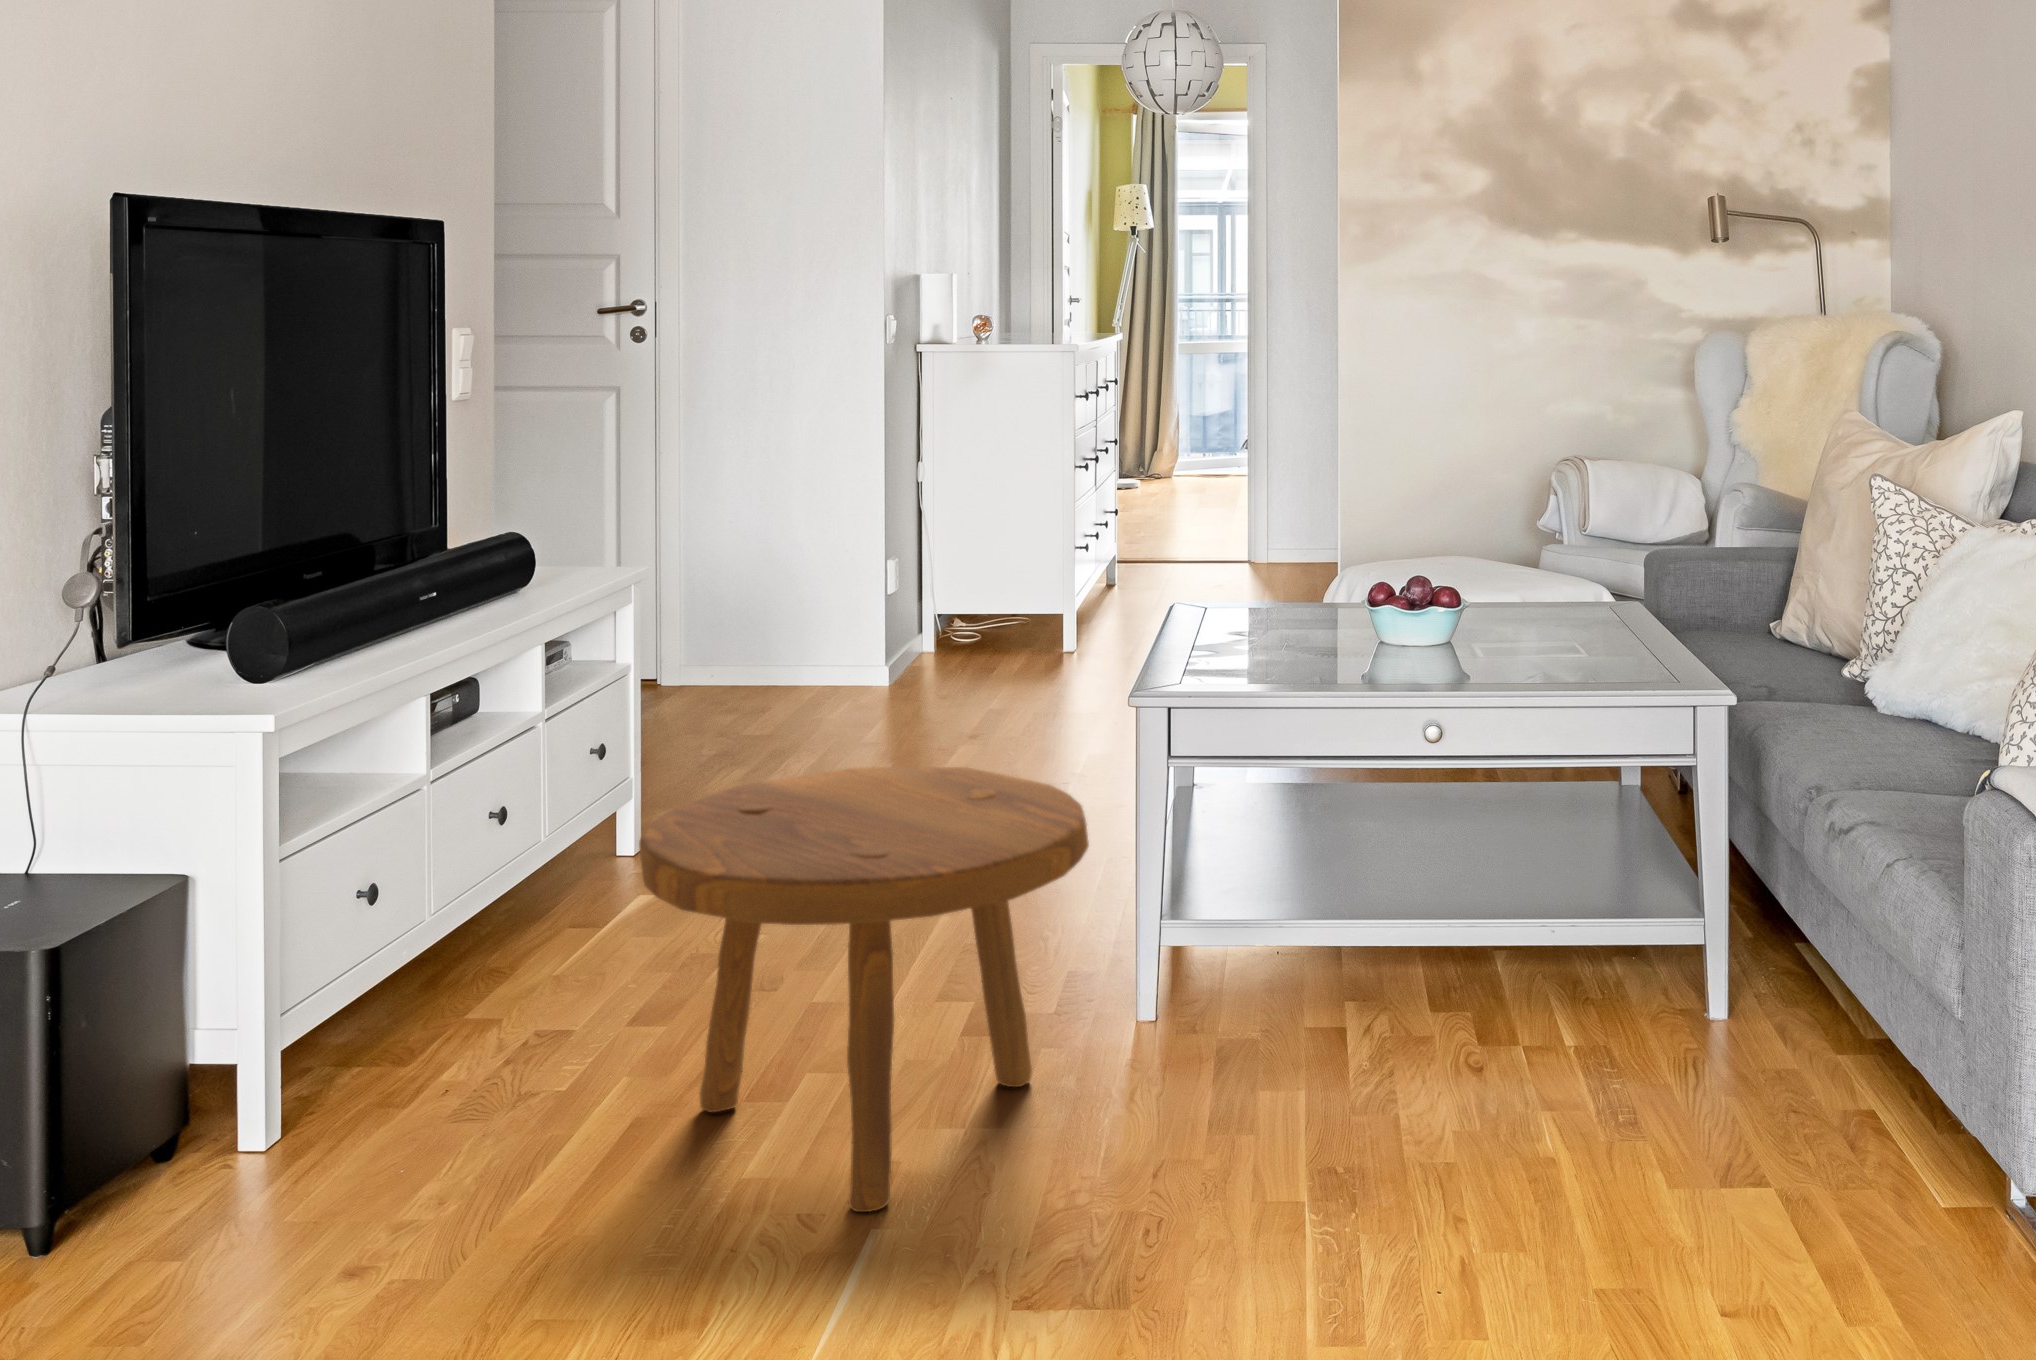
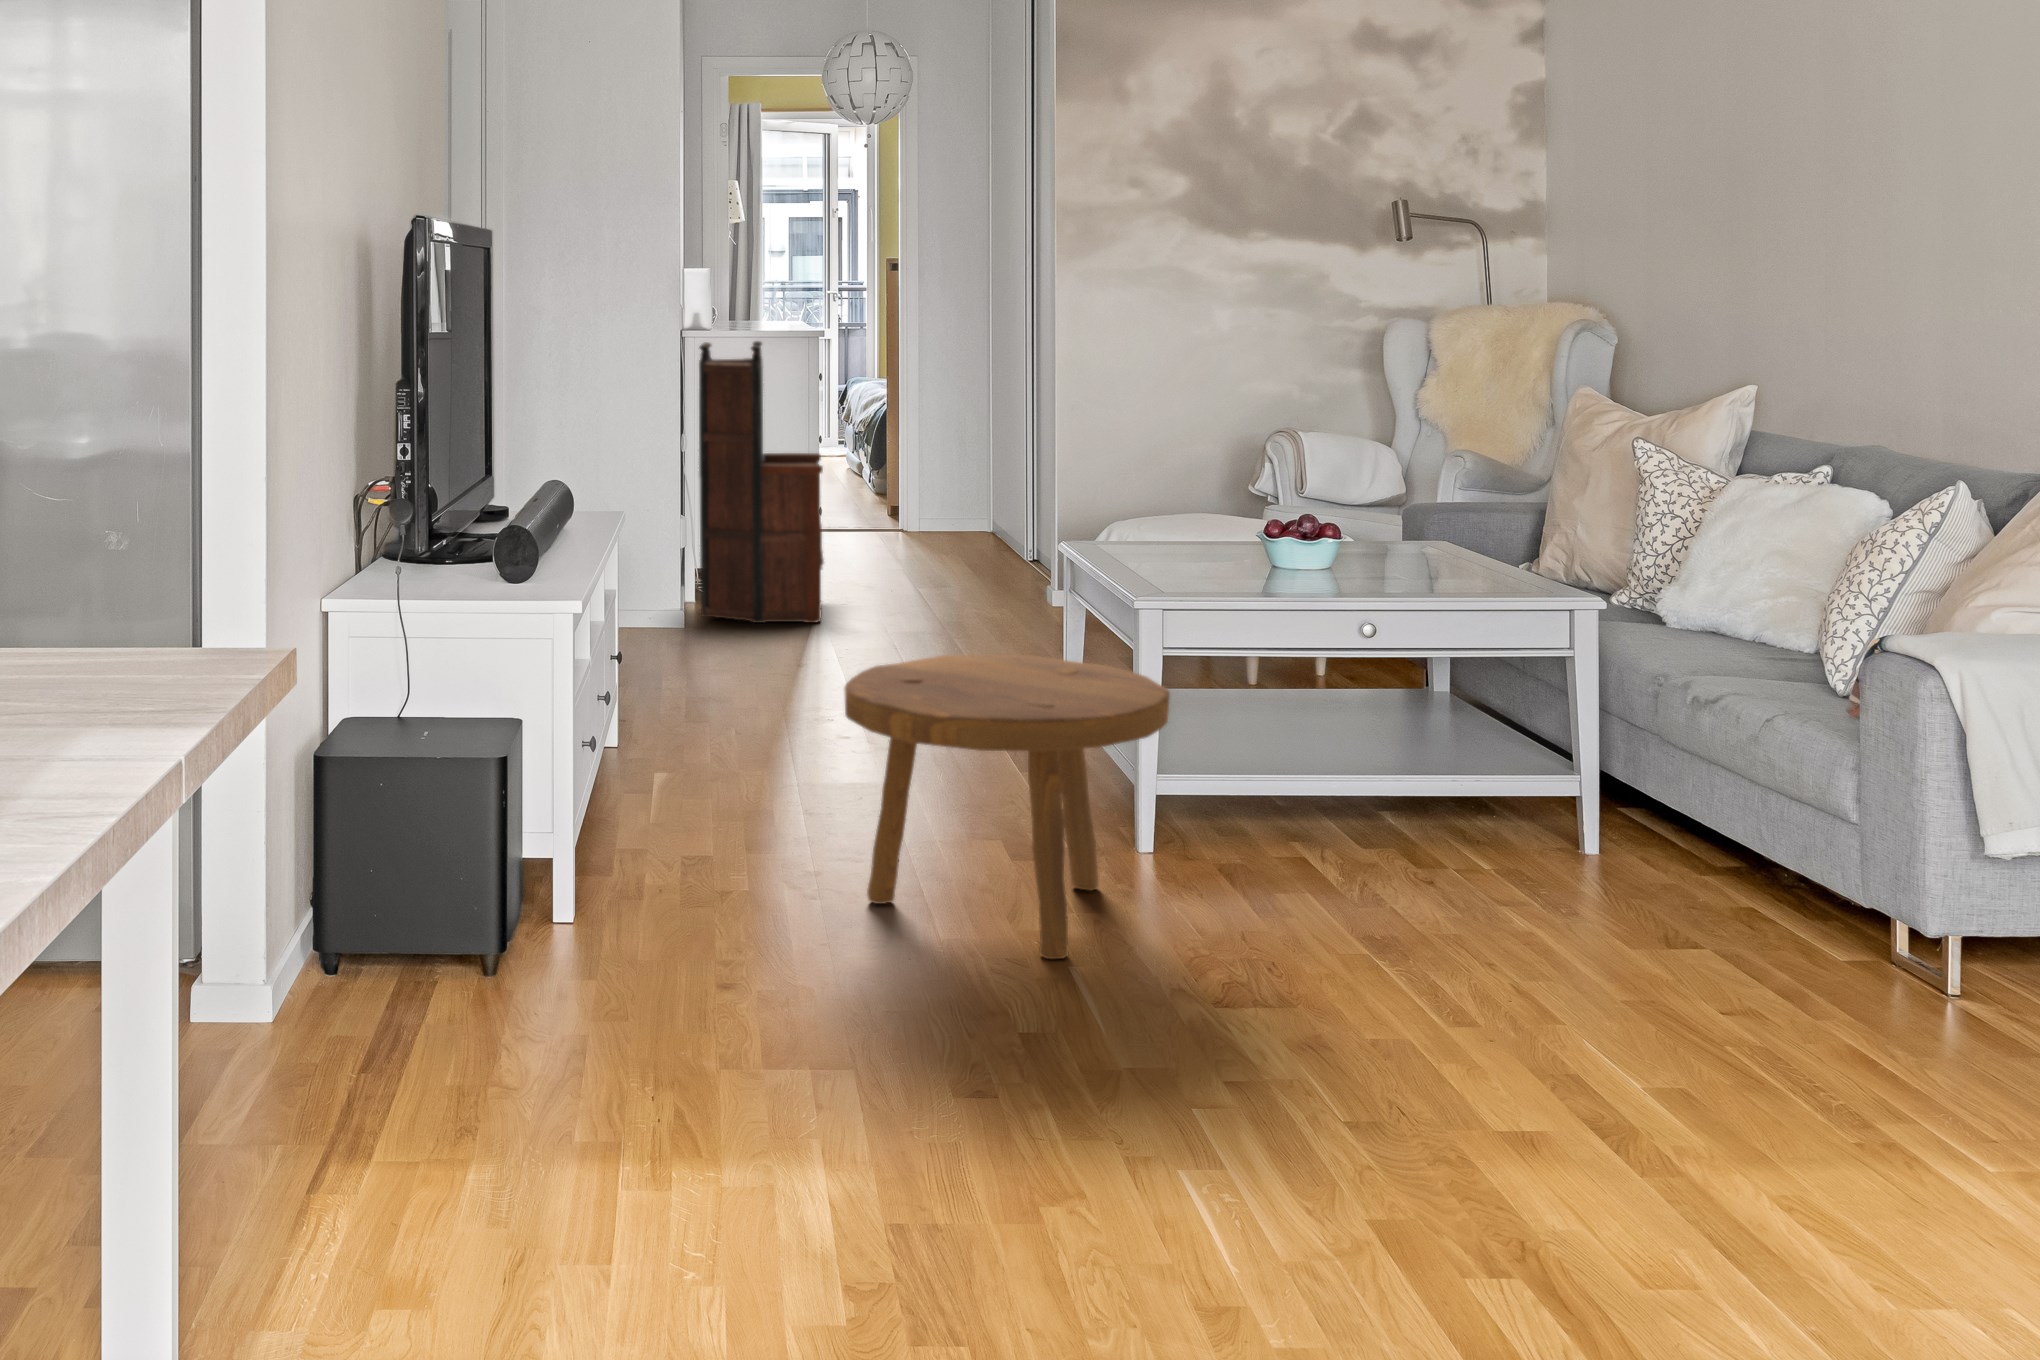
armchair: none [910,351,1067,680] -> present [699,341,824,623]

